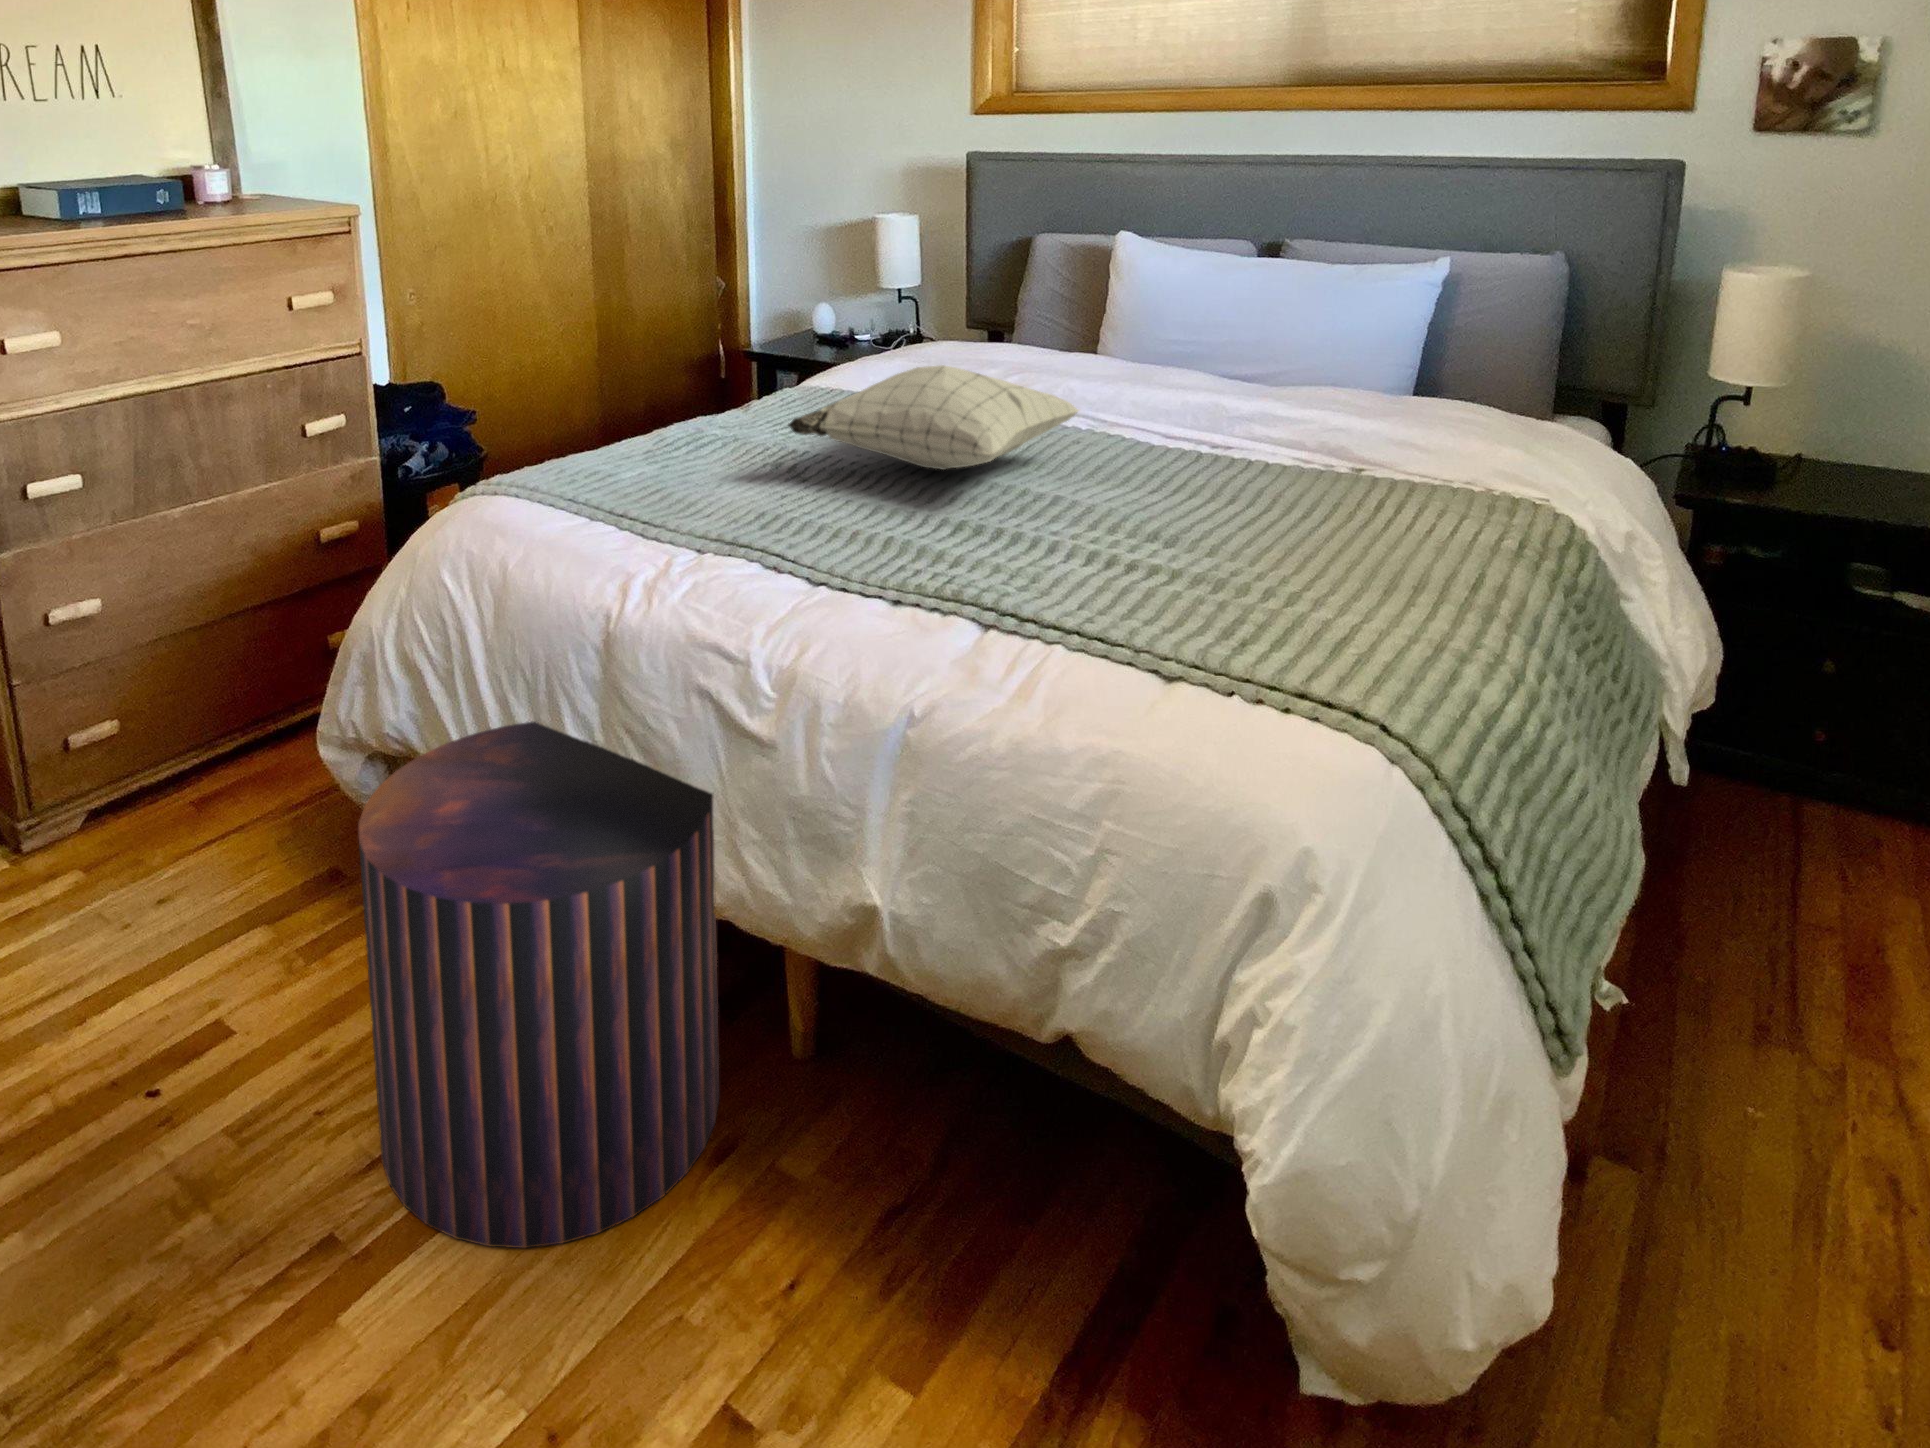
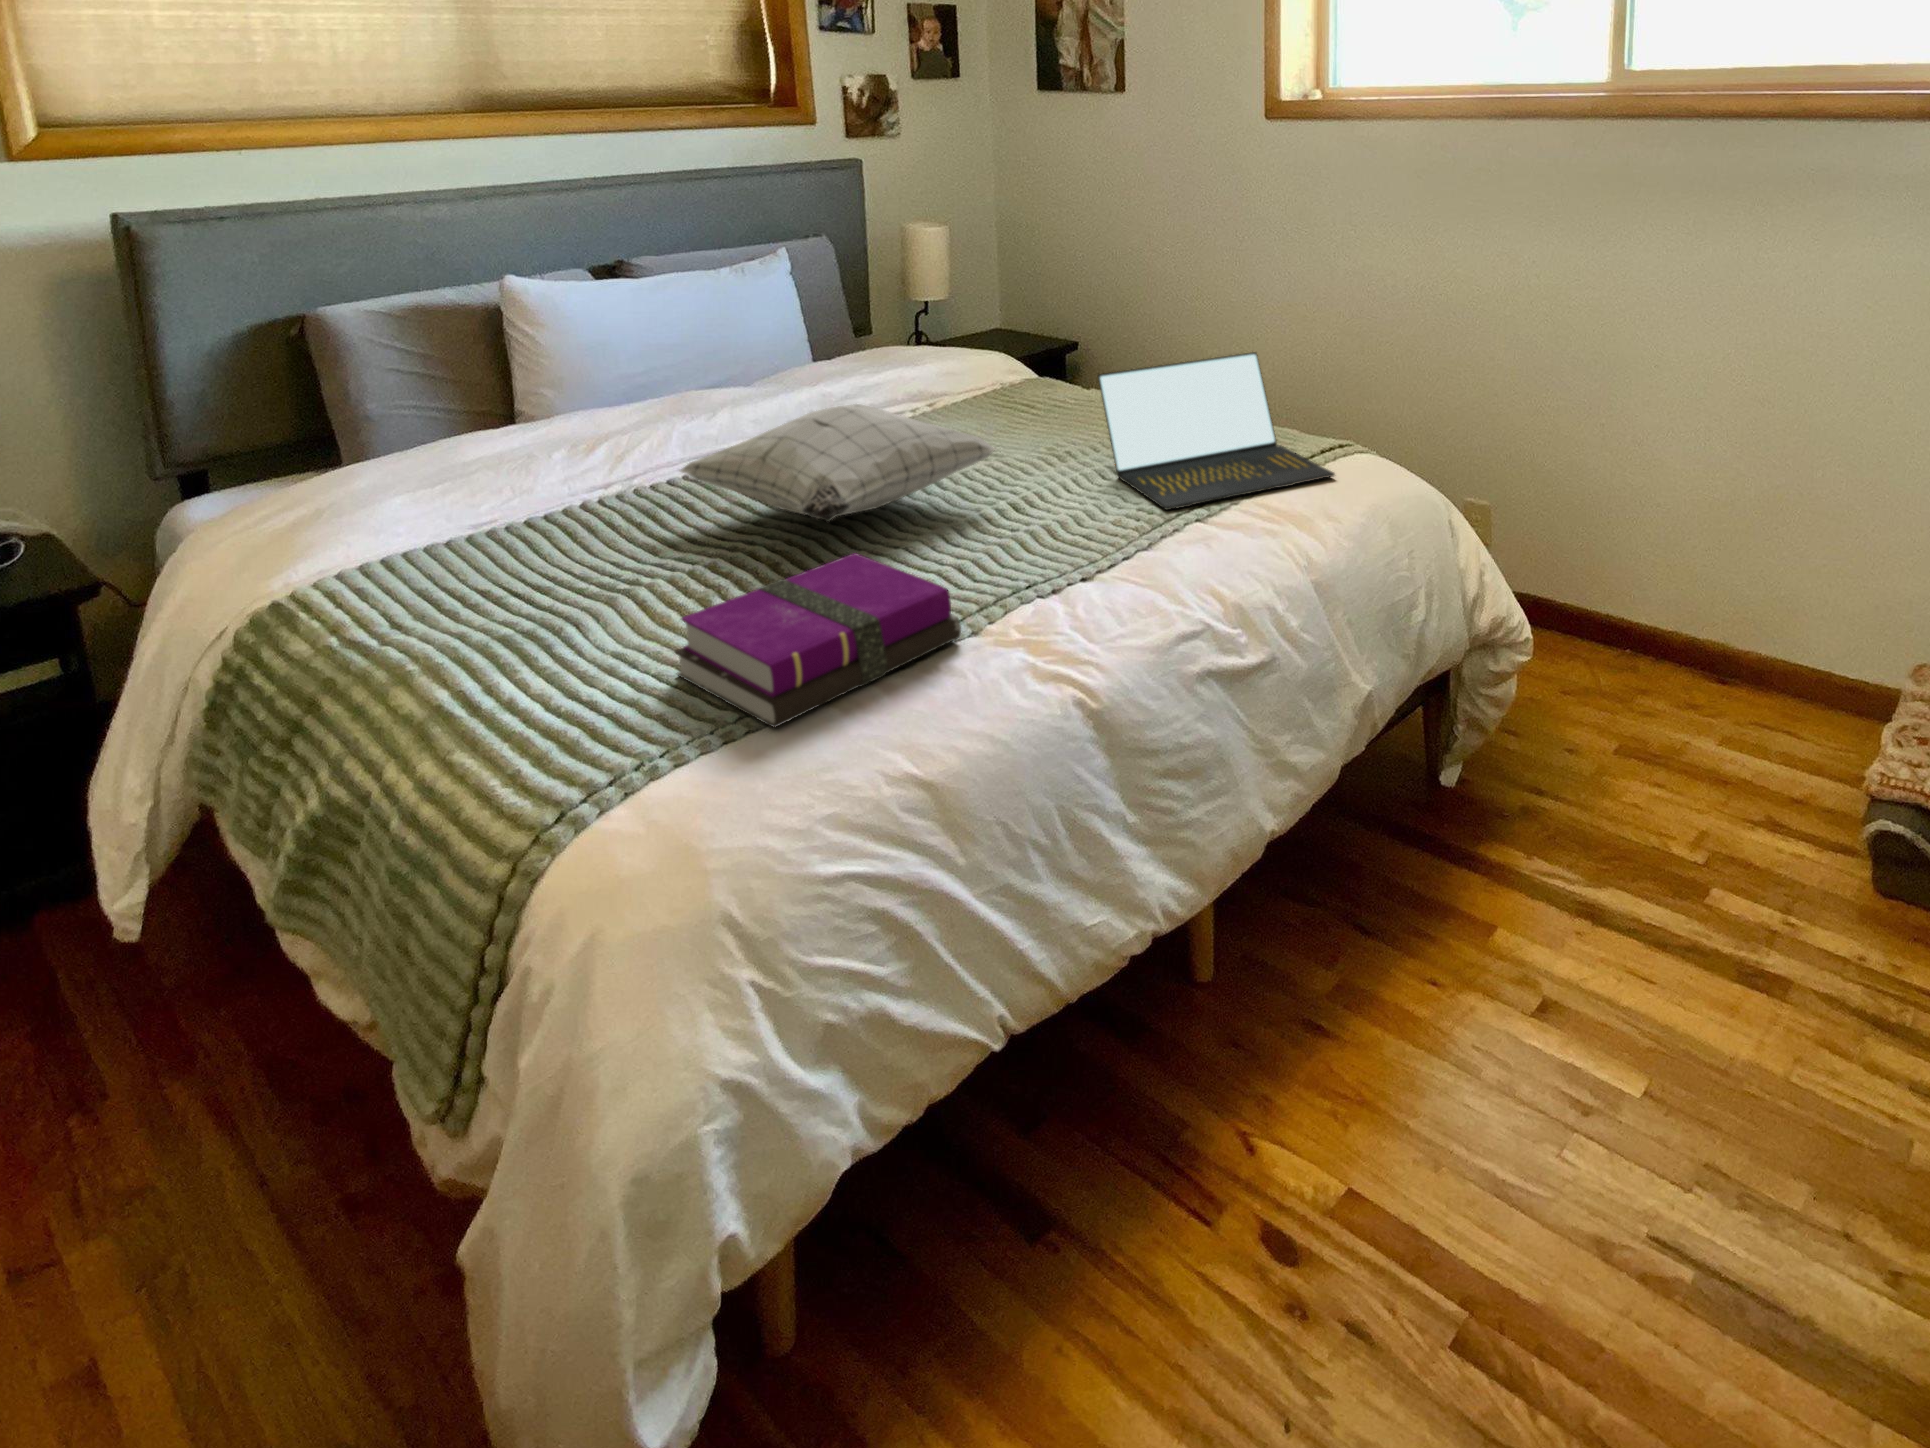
notebook: none [533,427,743,522] -> present [675,553,961,728]
laptop: none [985,427,1347,675] -> present [1098,352,1335,510]
pouf: present [359,722,719,1248] -> none [1084,759,1445,1337]

